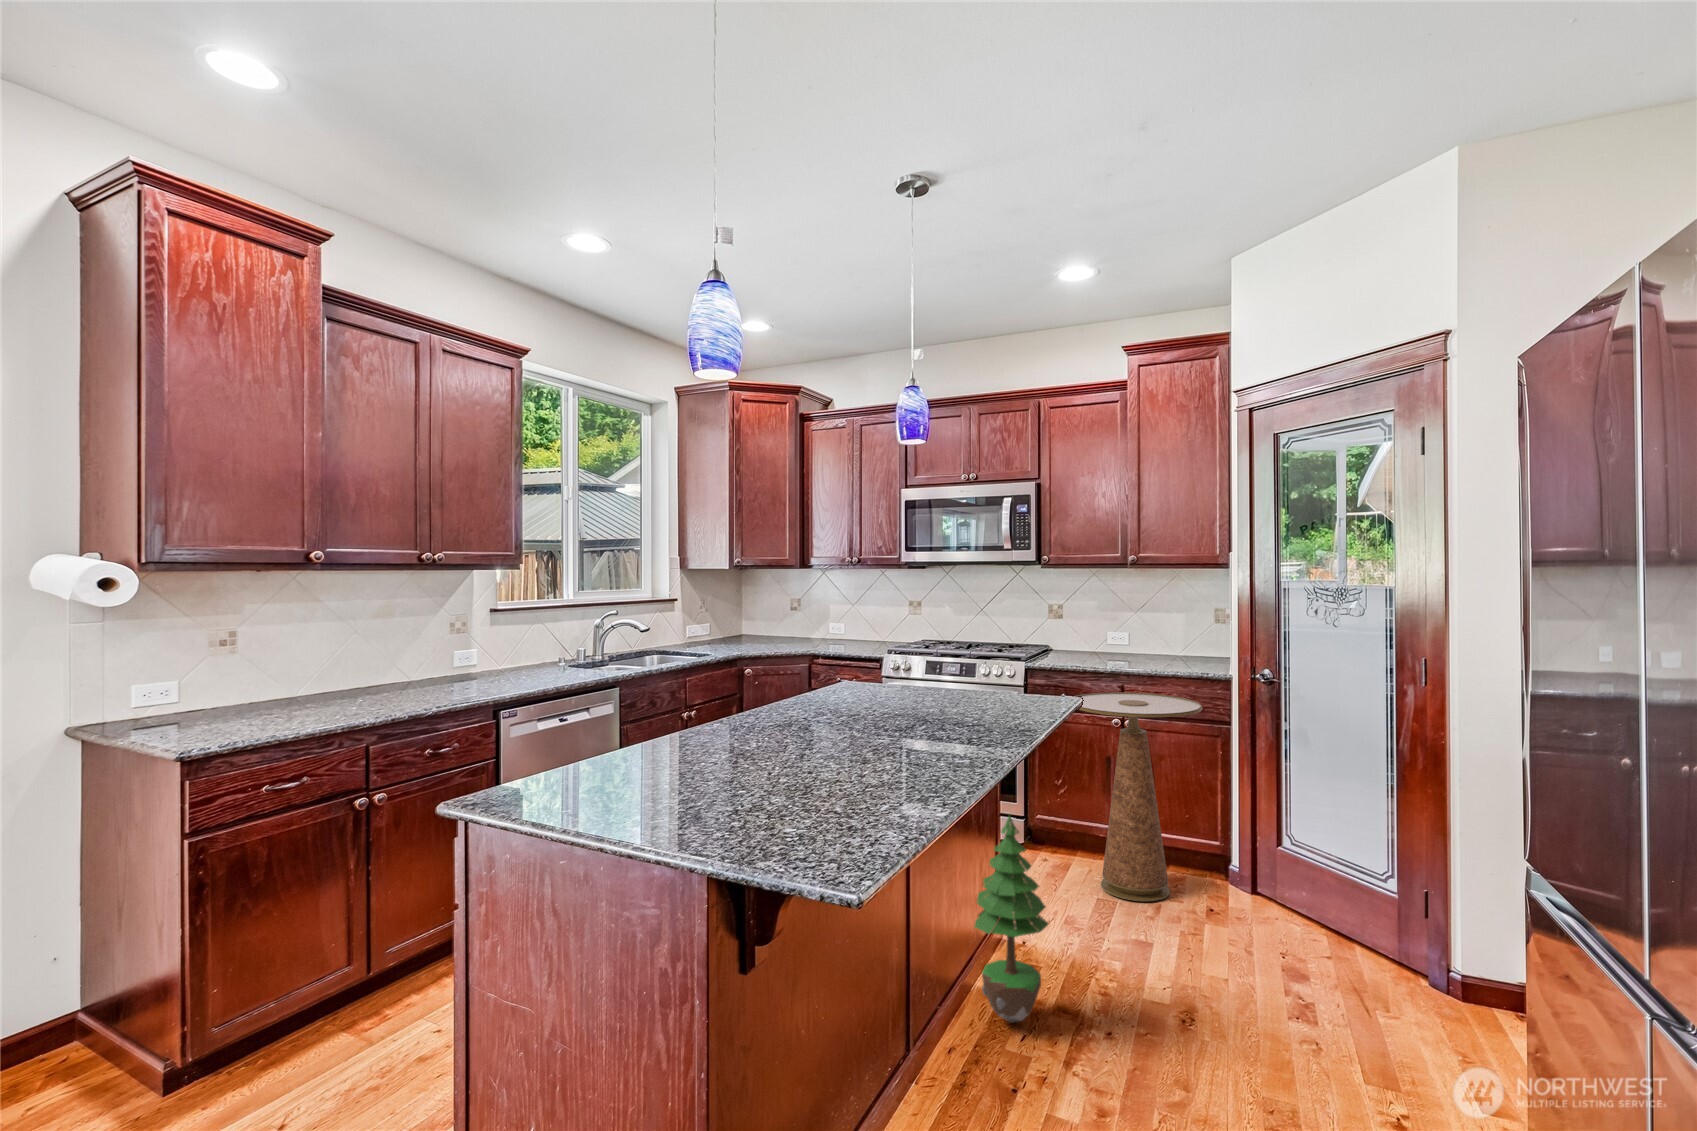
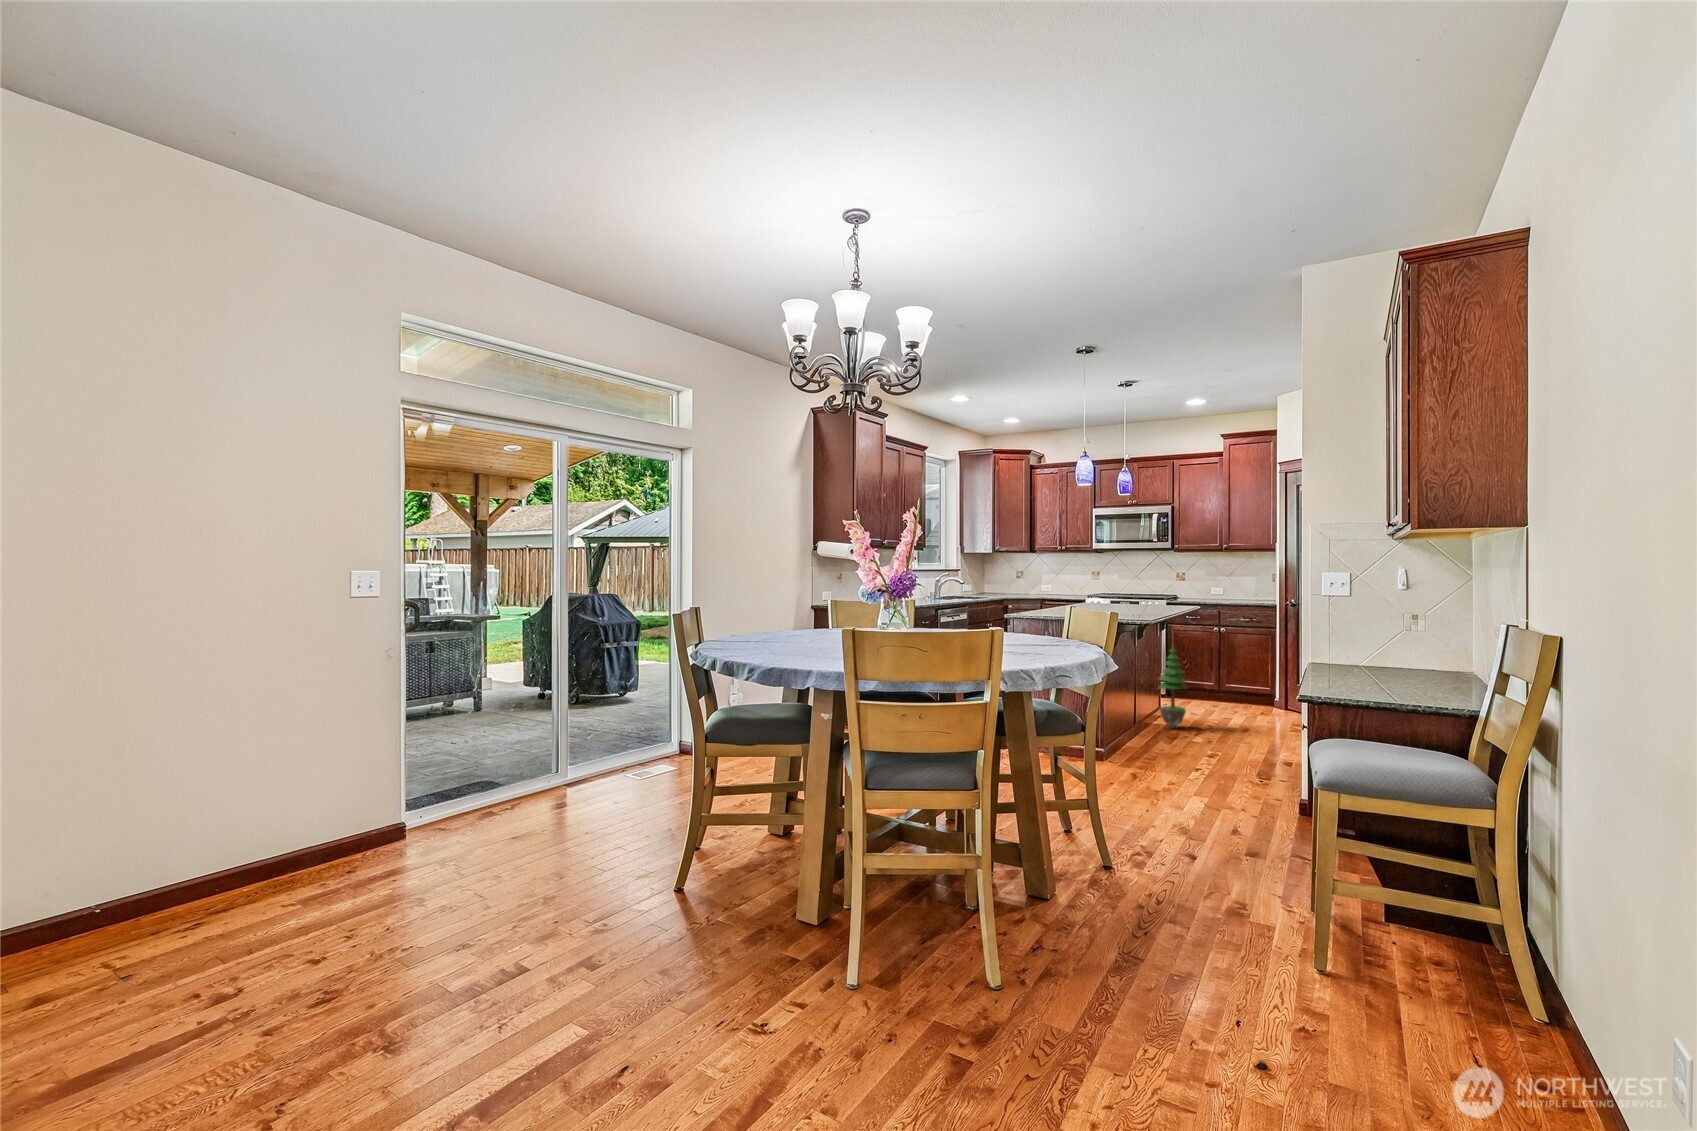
side table: present [1077,692,1202,902] -> none [1192,614,1260,709]

